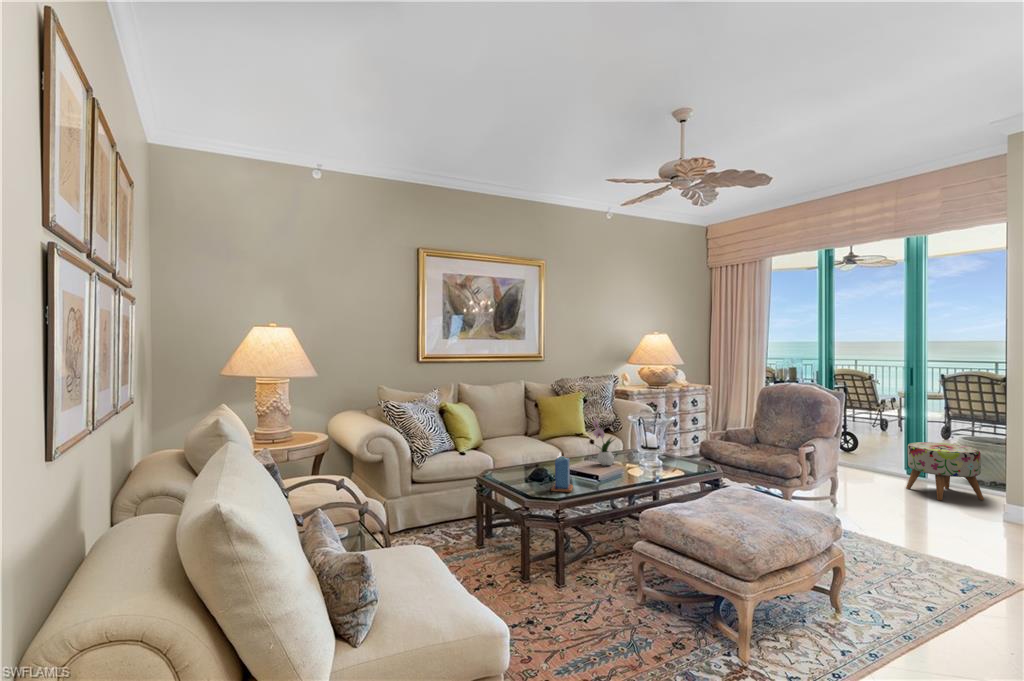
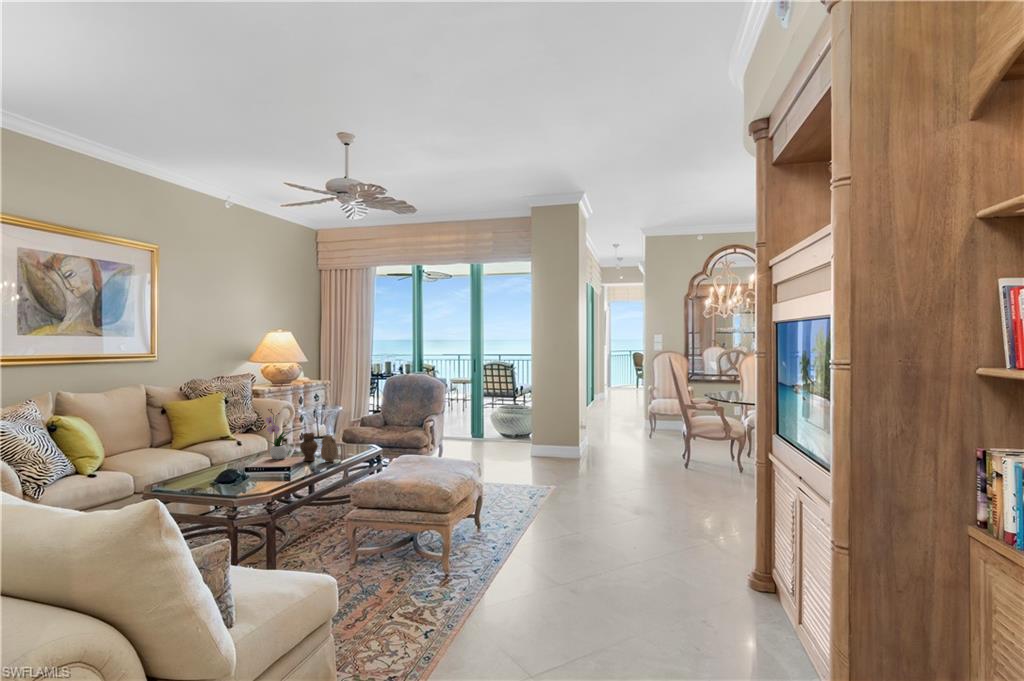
vase: none [620,442,657,479] -> present [300,433,338,462]
ottoman: present [906,442,984,501] -> none [474,412,515,450]
candle: present [551,455,573,492] -> none [252,448,276,487]

